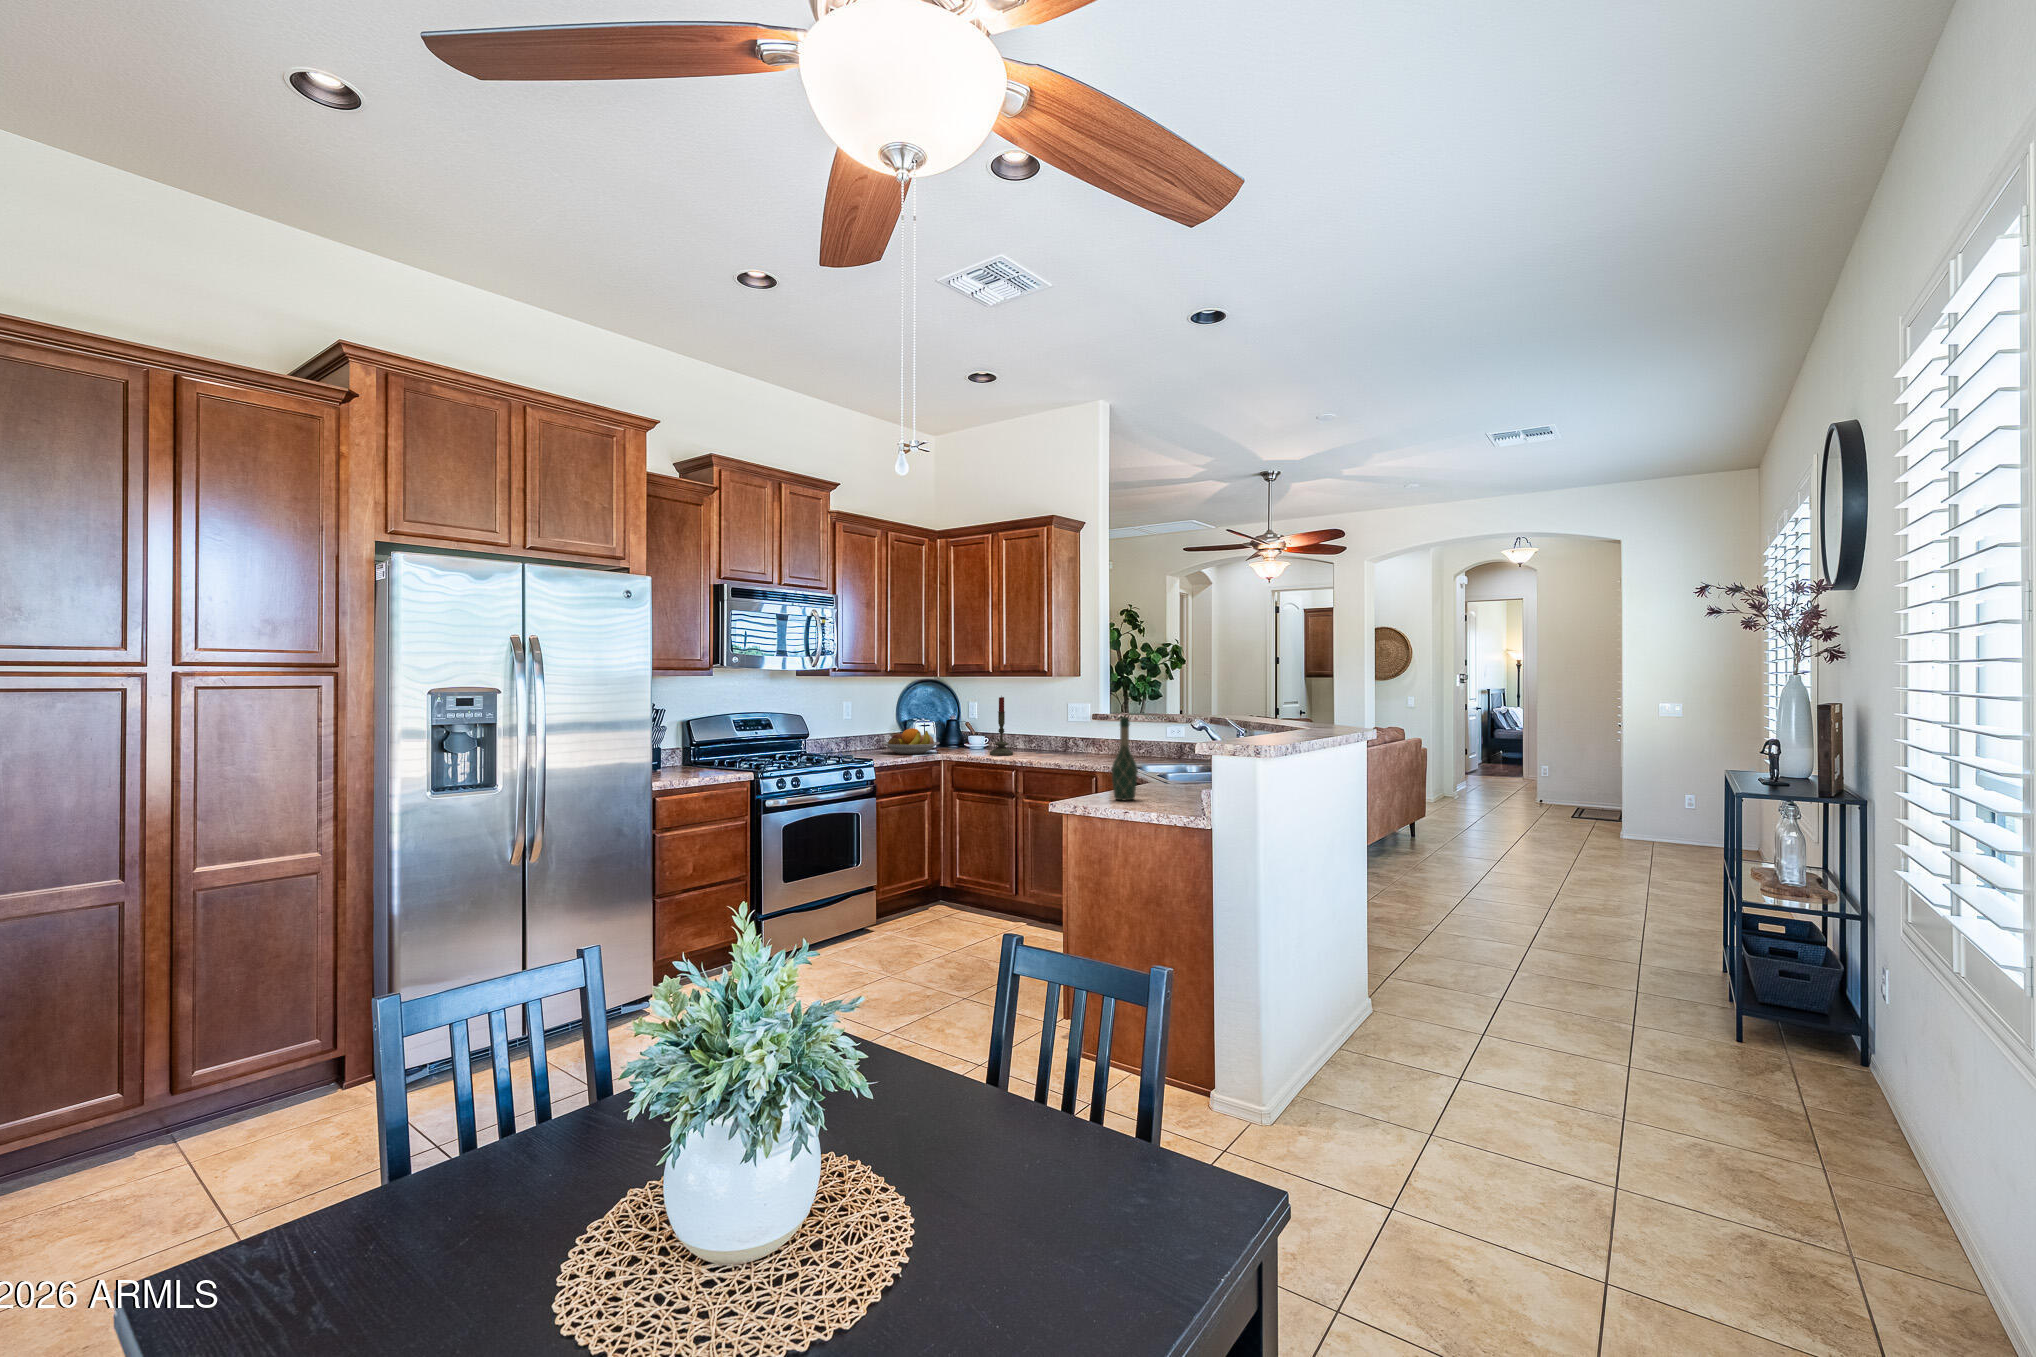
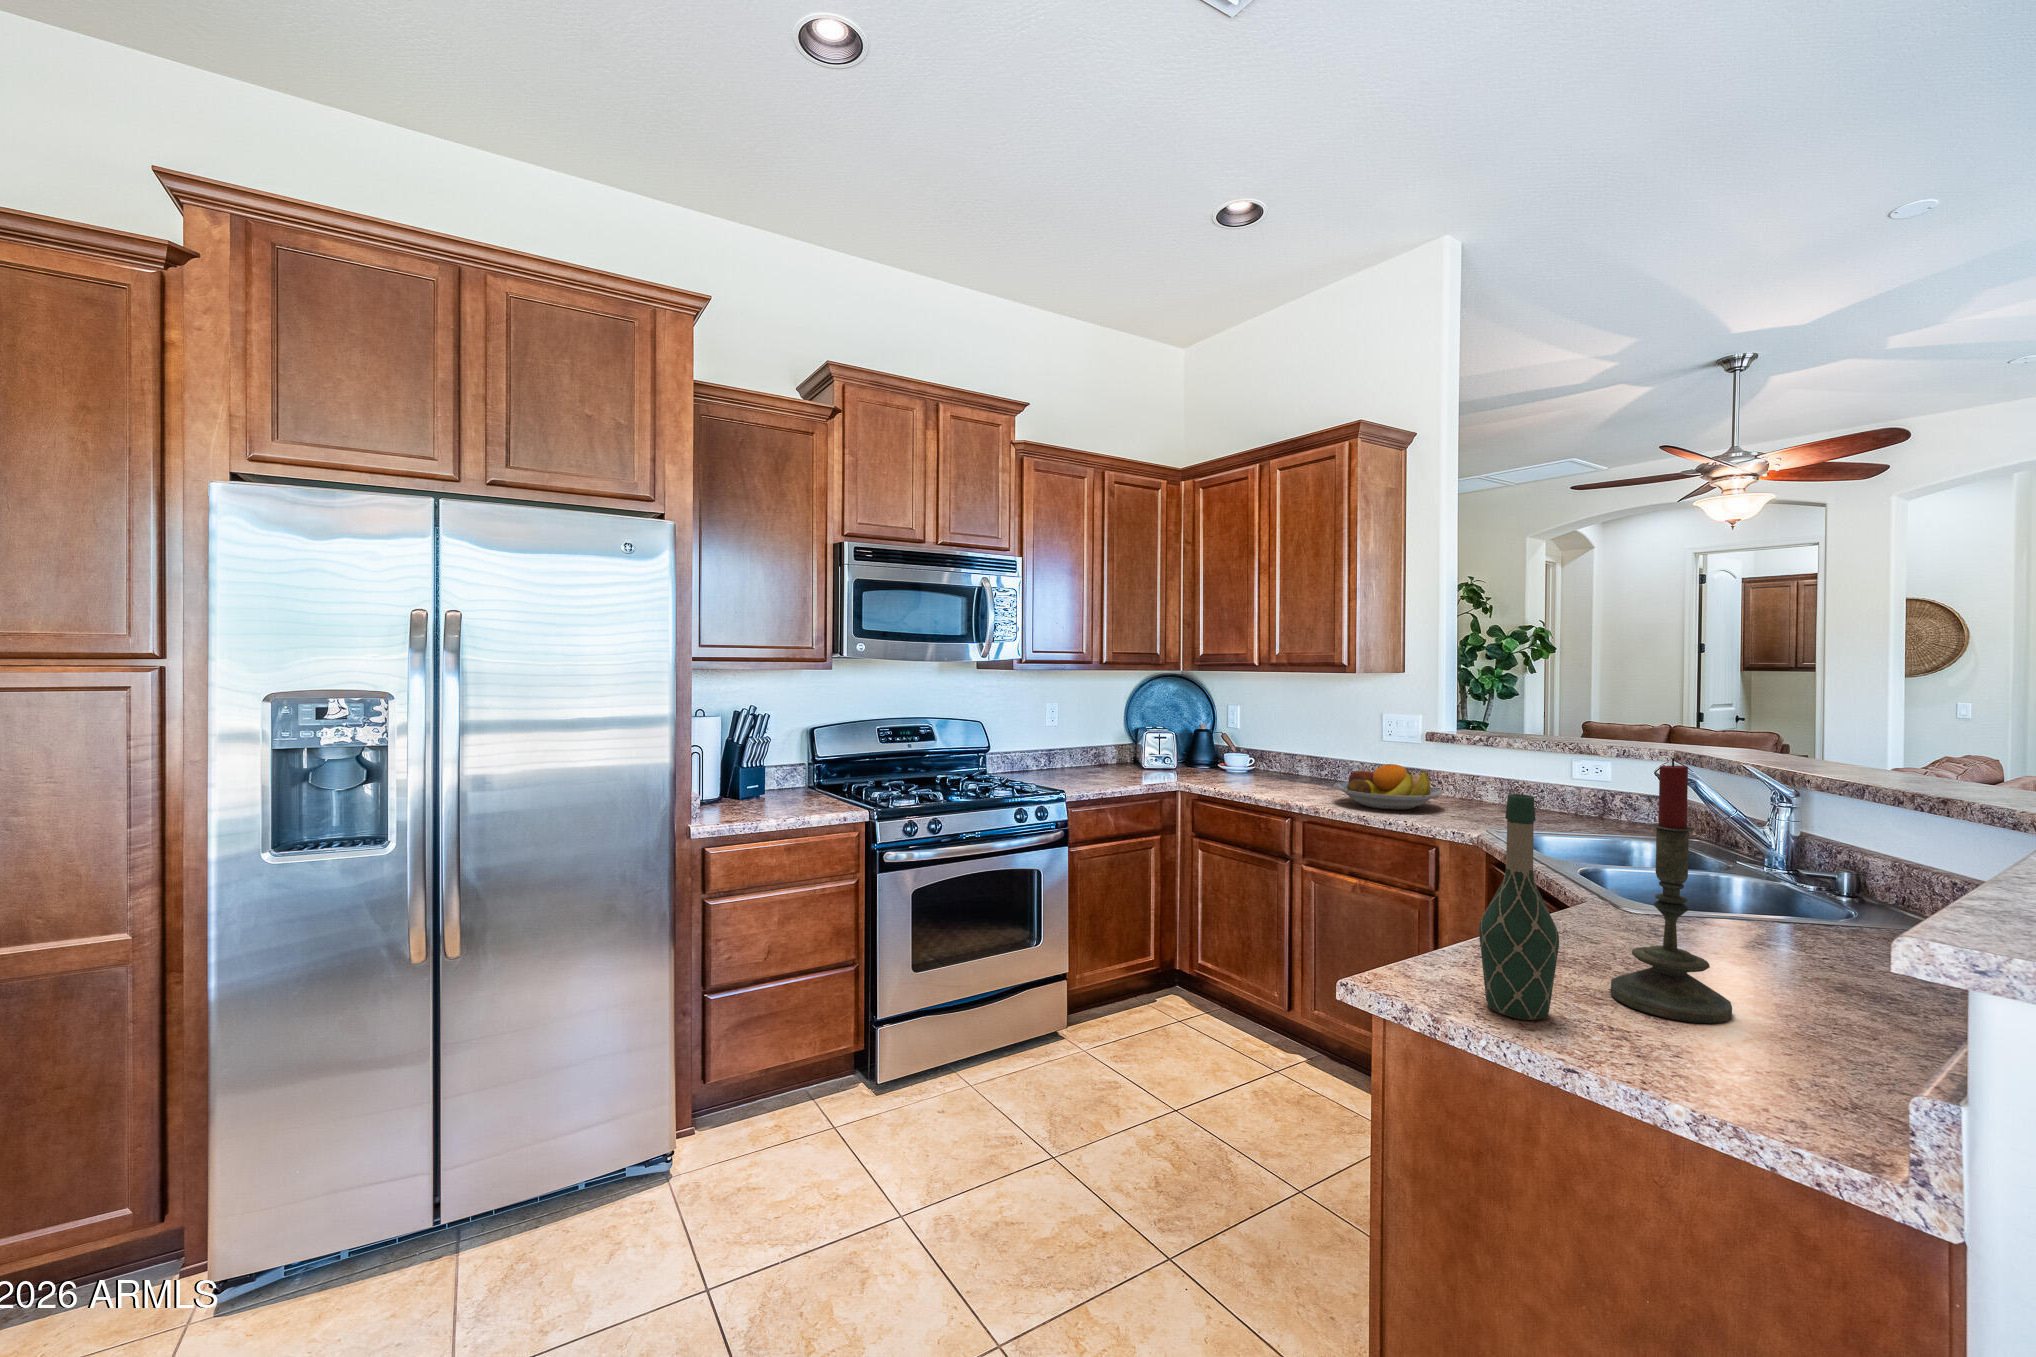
candle: present [990,697,1013,755] -> present [1611,758,1732,1024]
fruit bowl: present [882,728,940,754] -> present [1334,764,1443,810]

